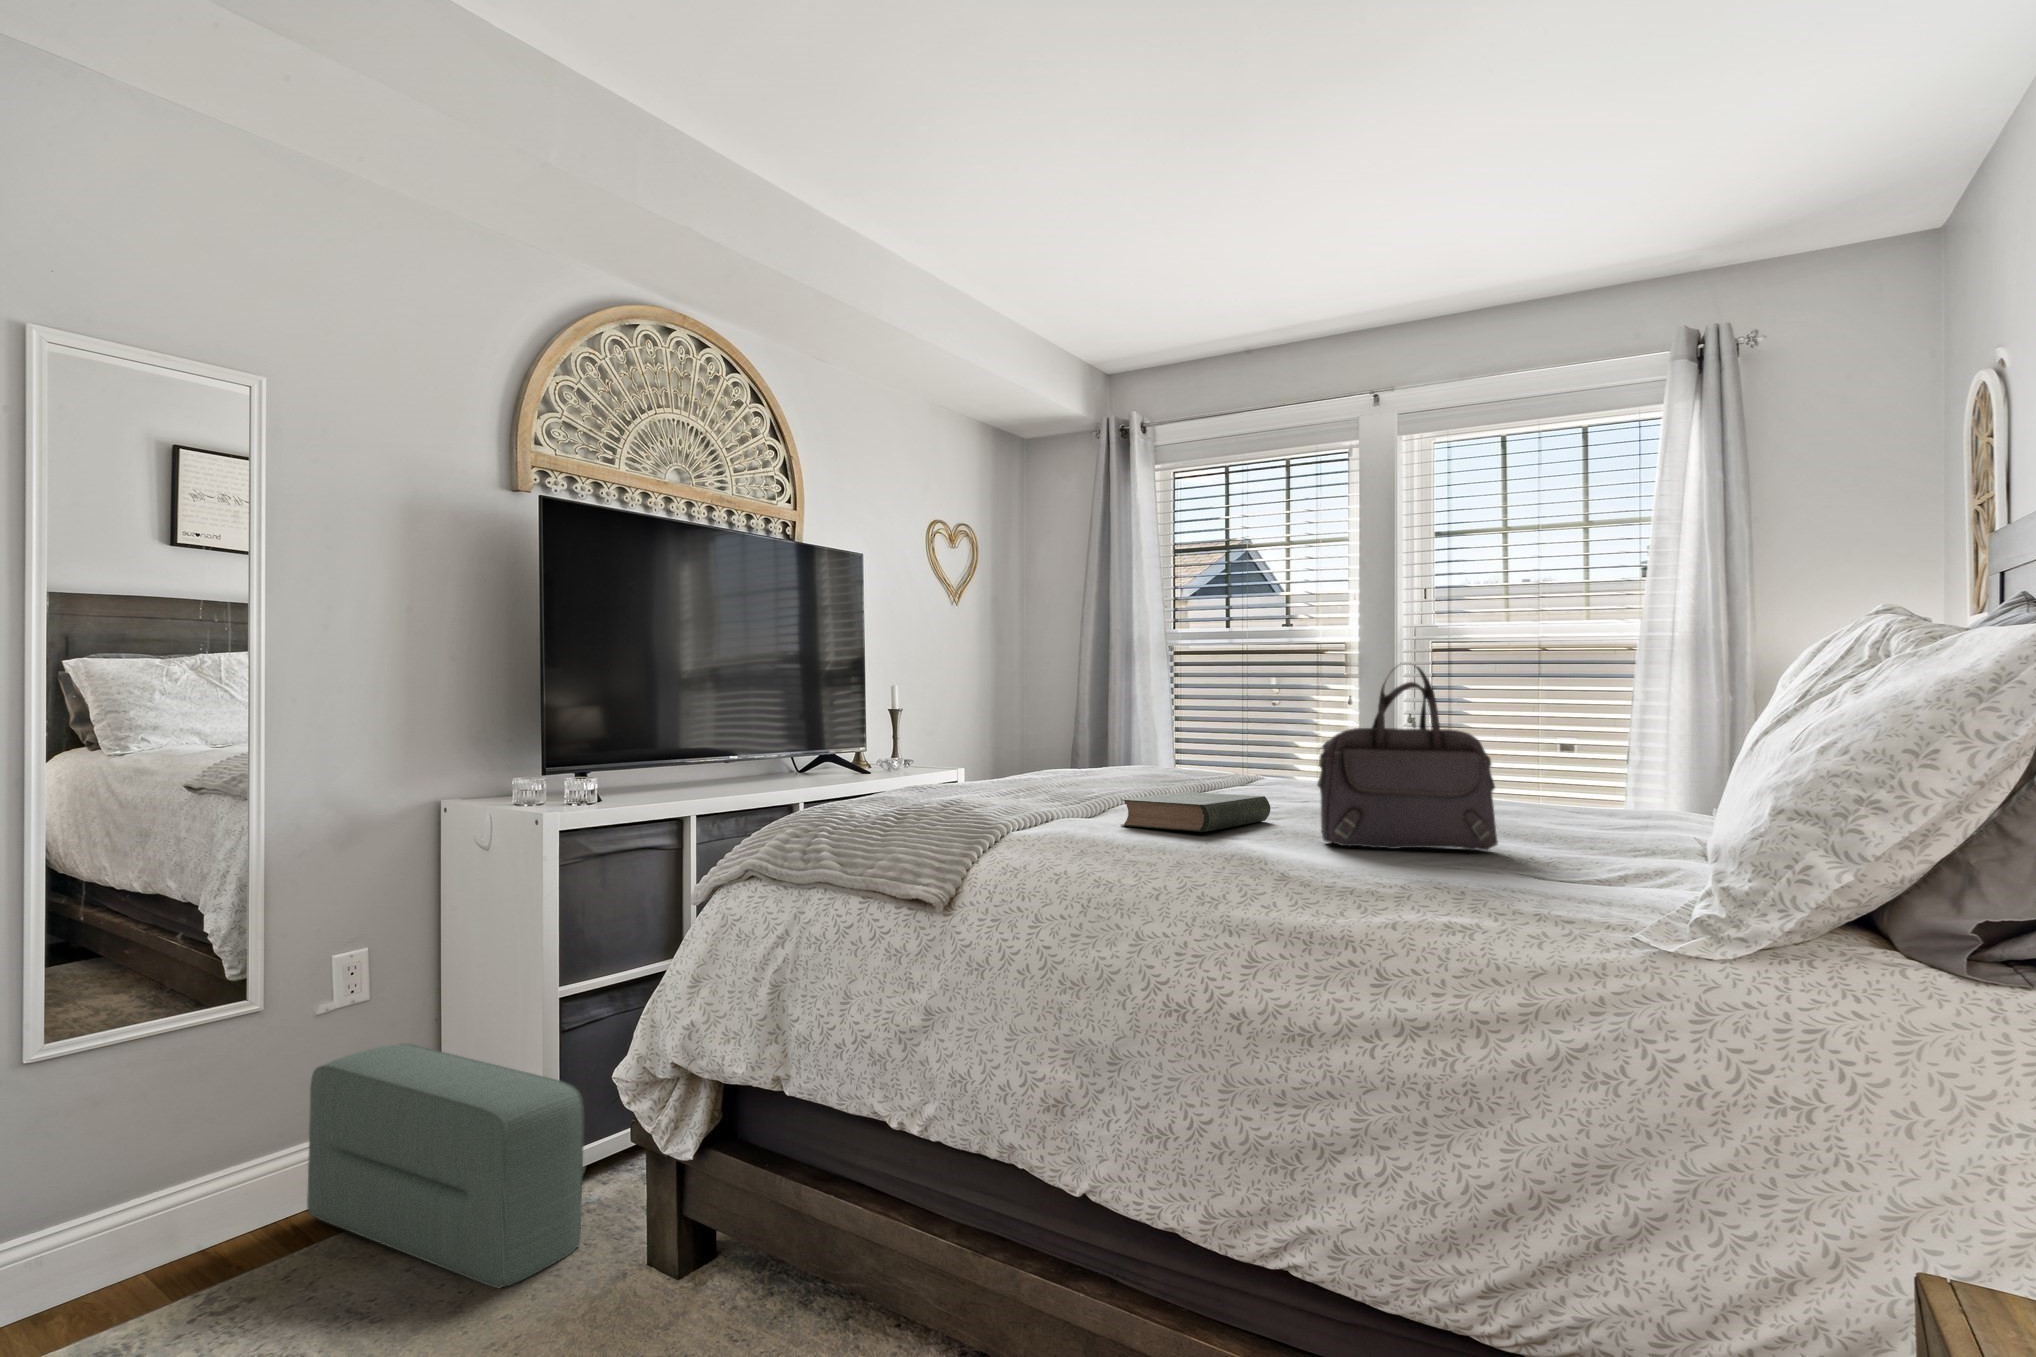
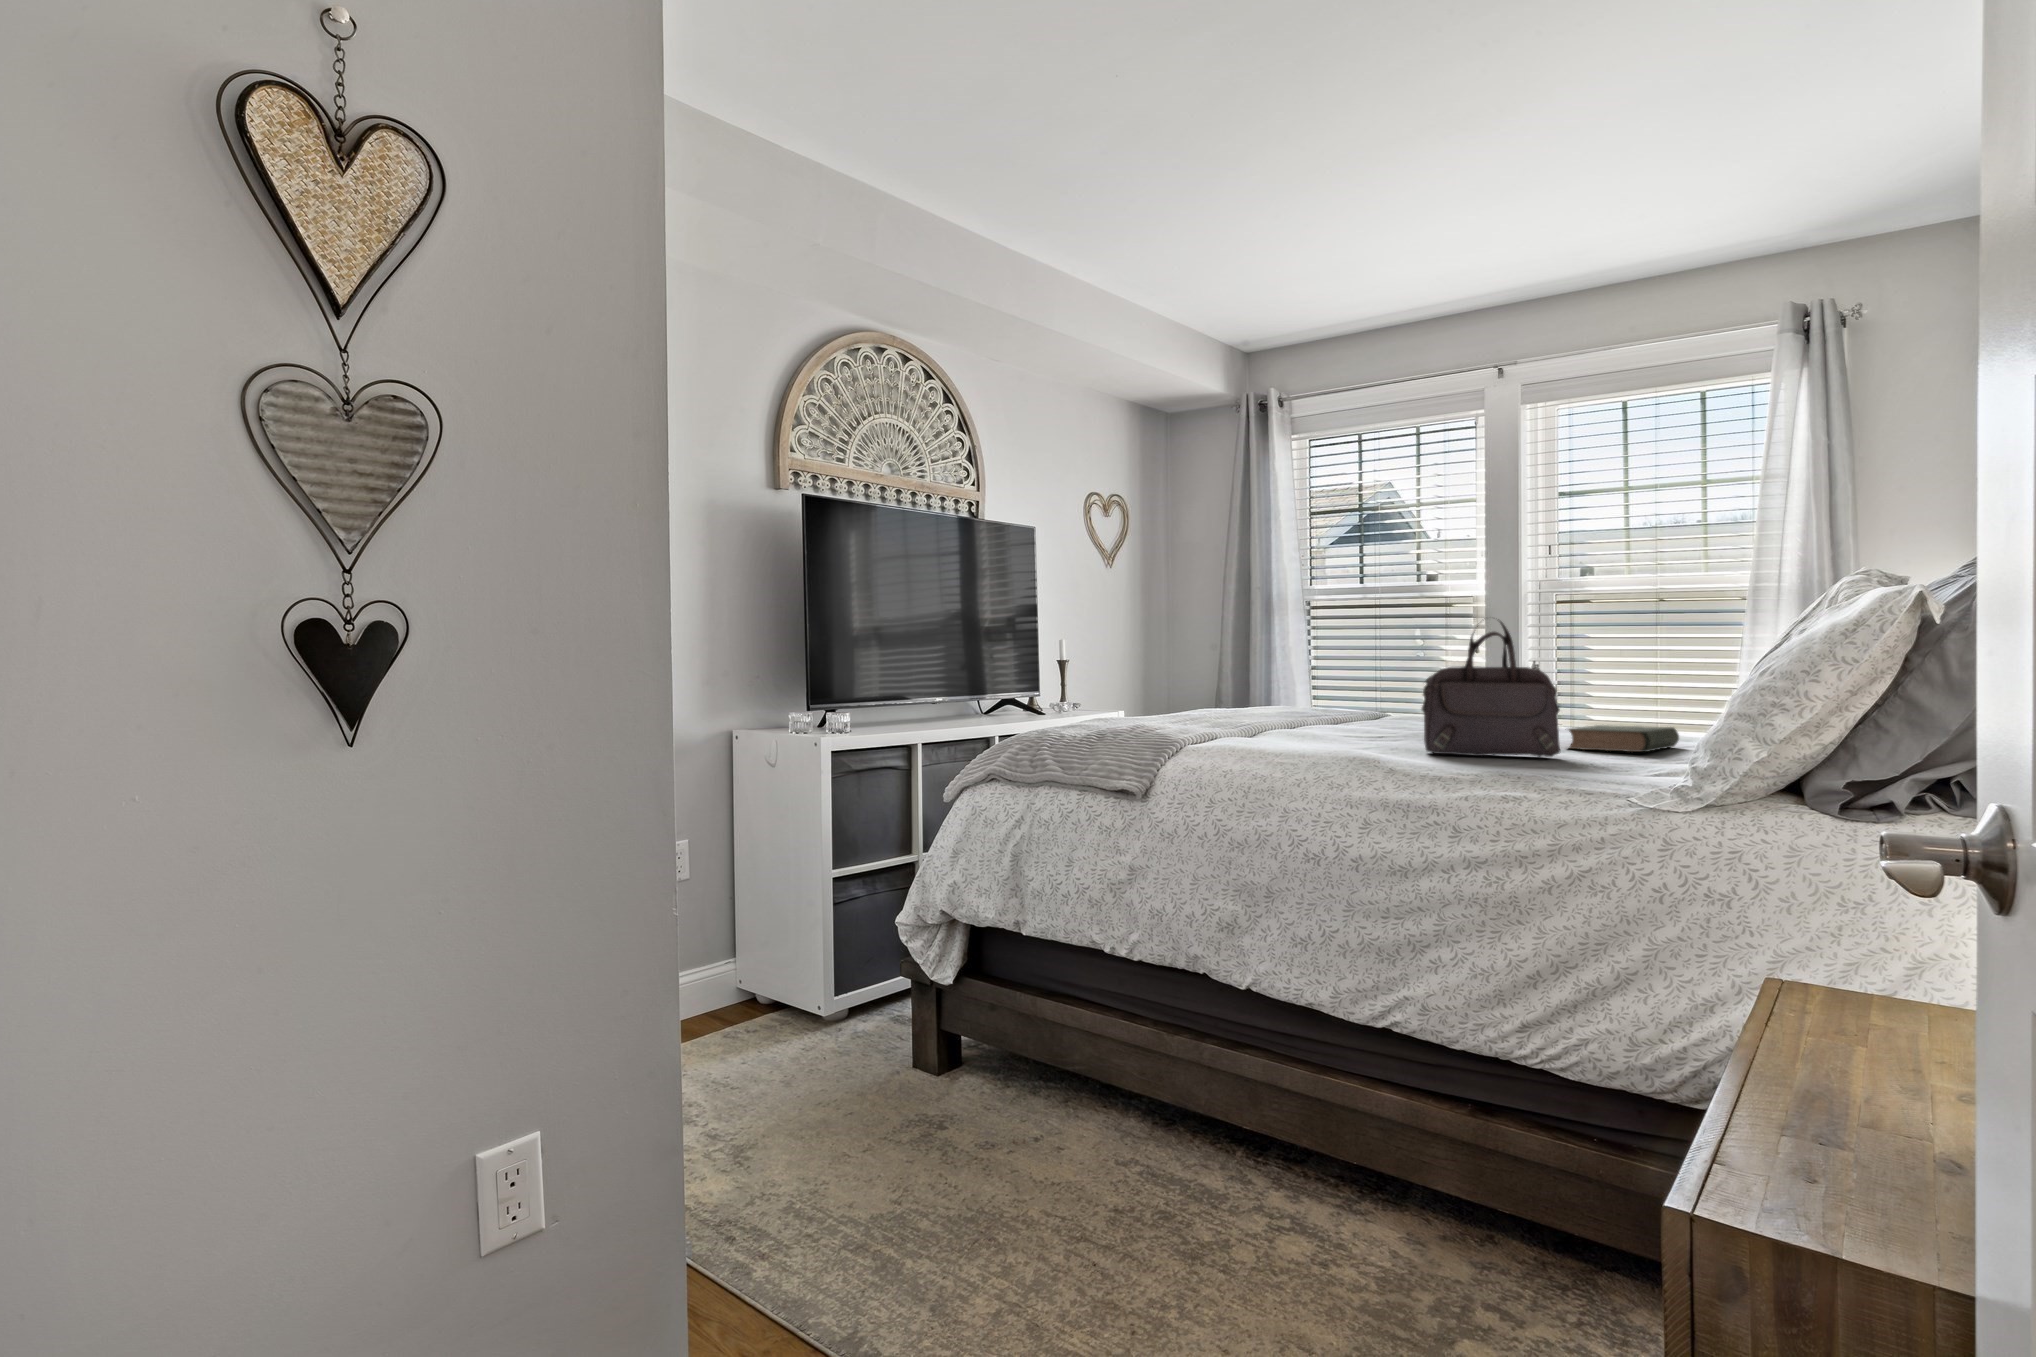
book: present [1121,792,1270,832] -> present [1569,725,1679,752]
pouf: present [307,1044,584,1288] -> none [663,912,866,1073]

